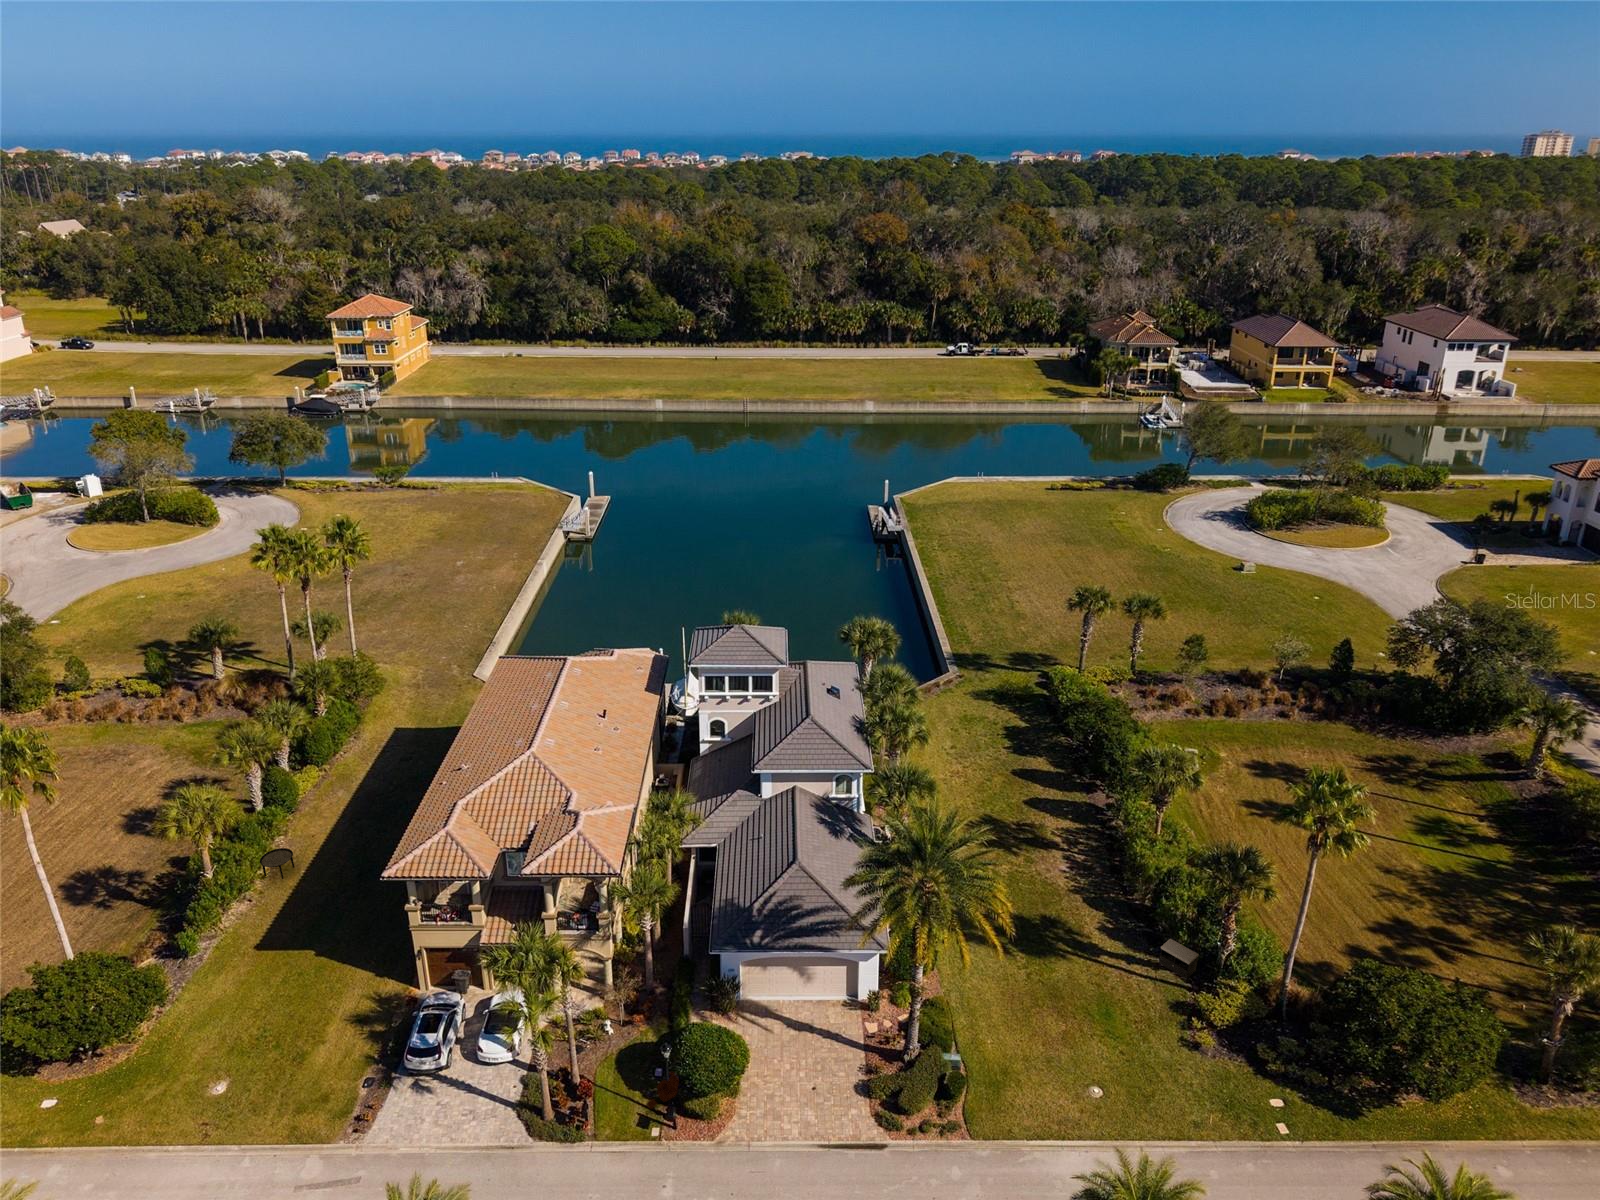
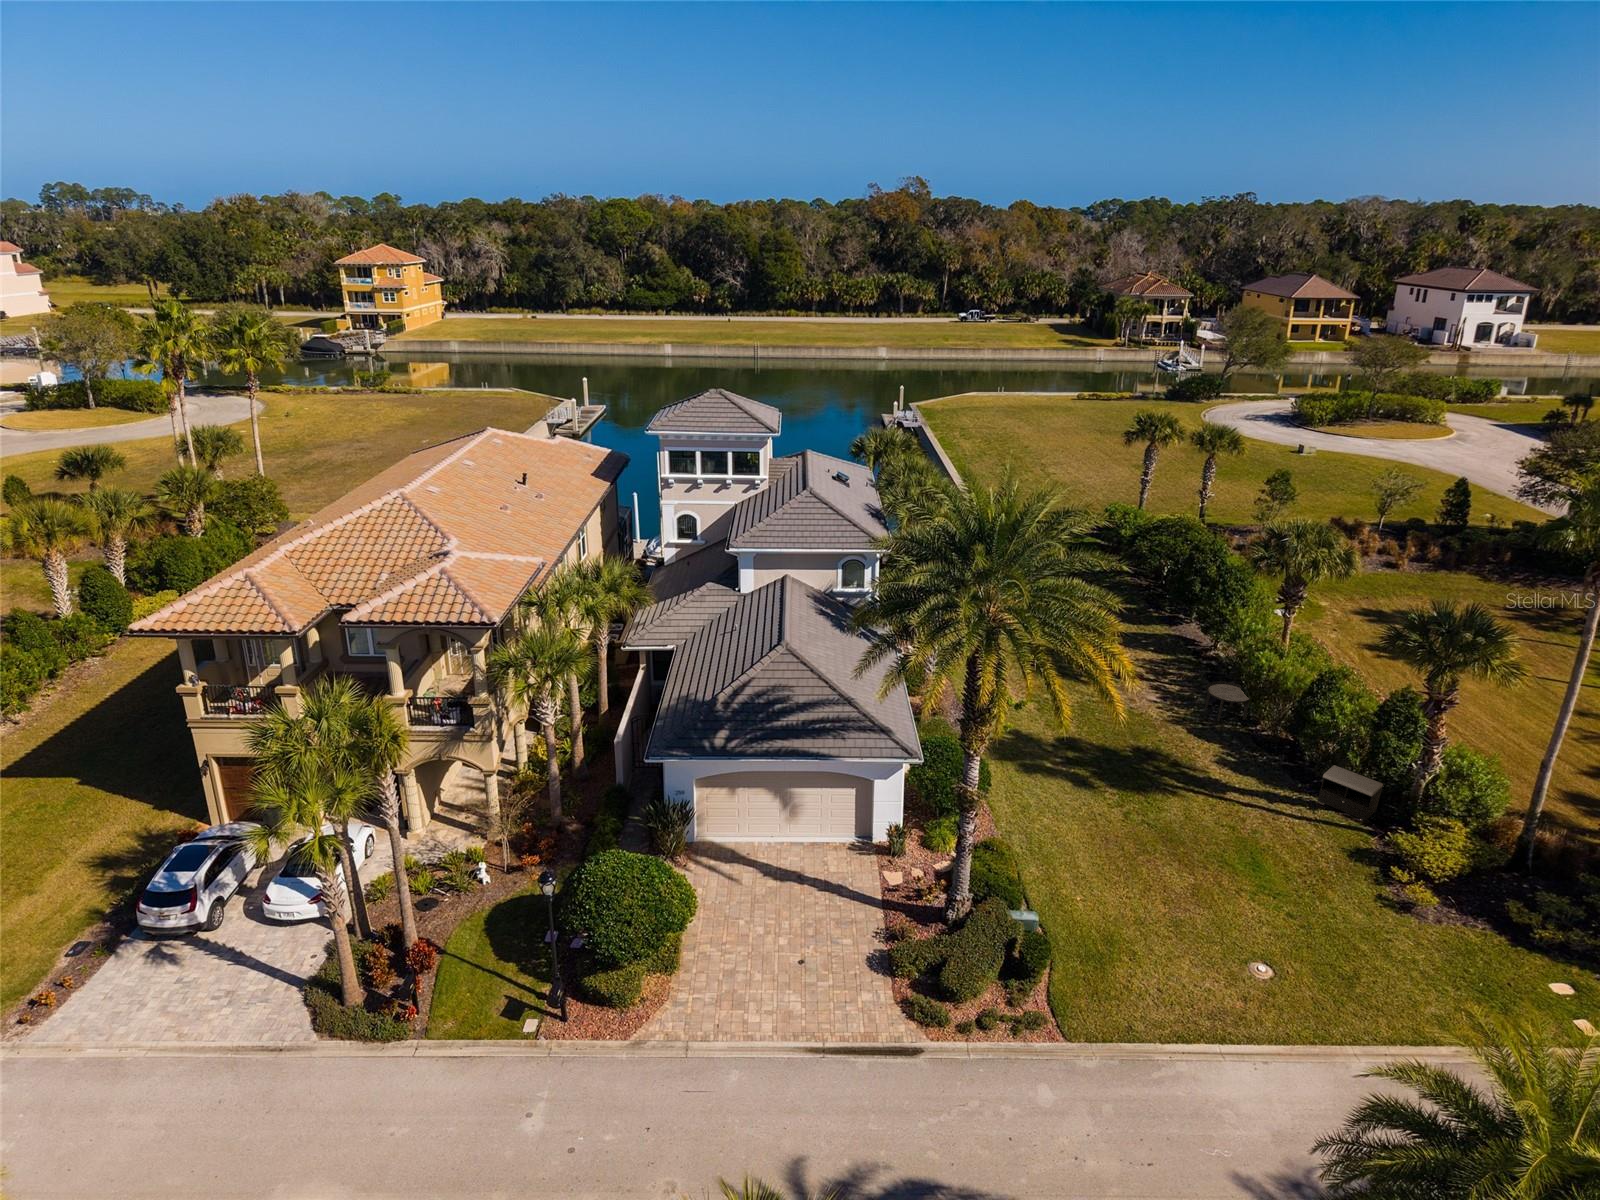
round table: present [260,848,294,879] -> present [1205,681,1250,721]
lounge chair: present [647,1072,679,1110] -> none [520,928,577,998]

